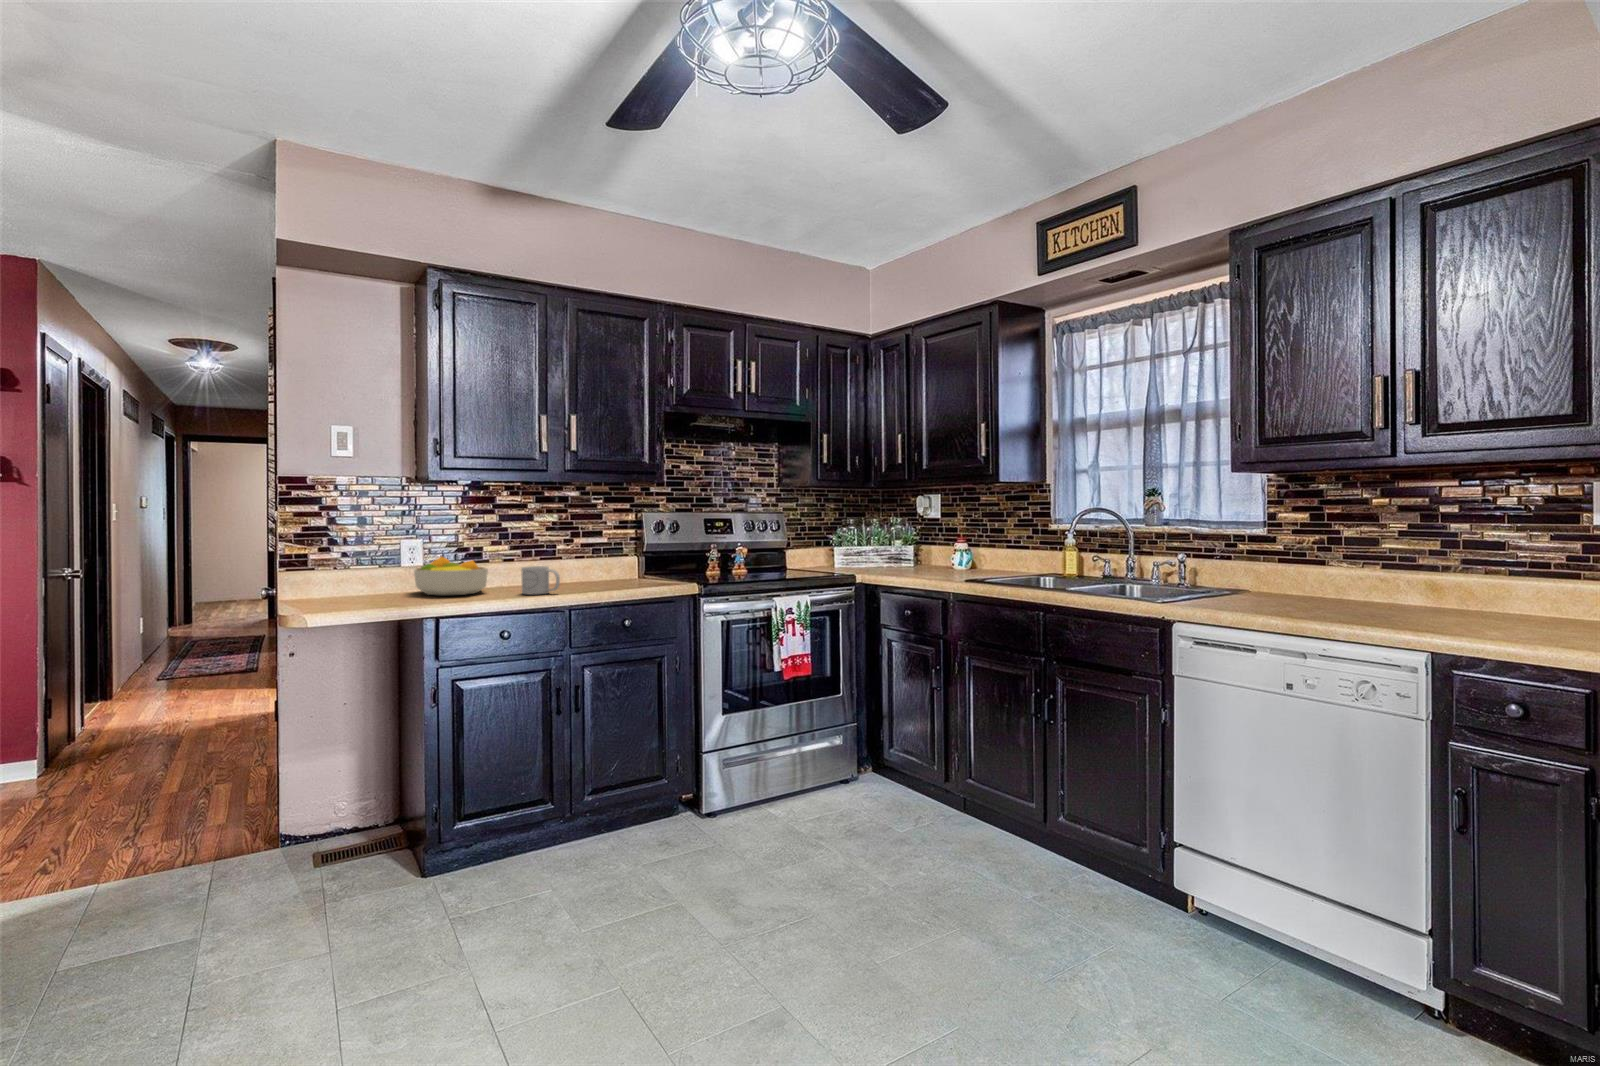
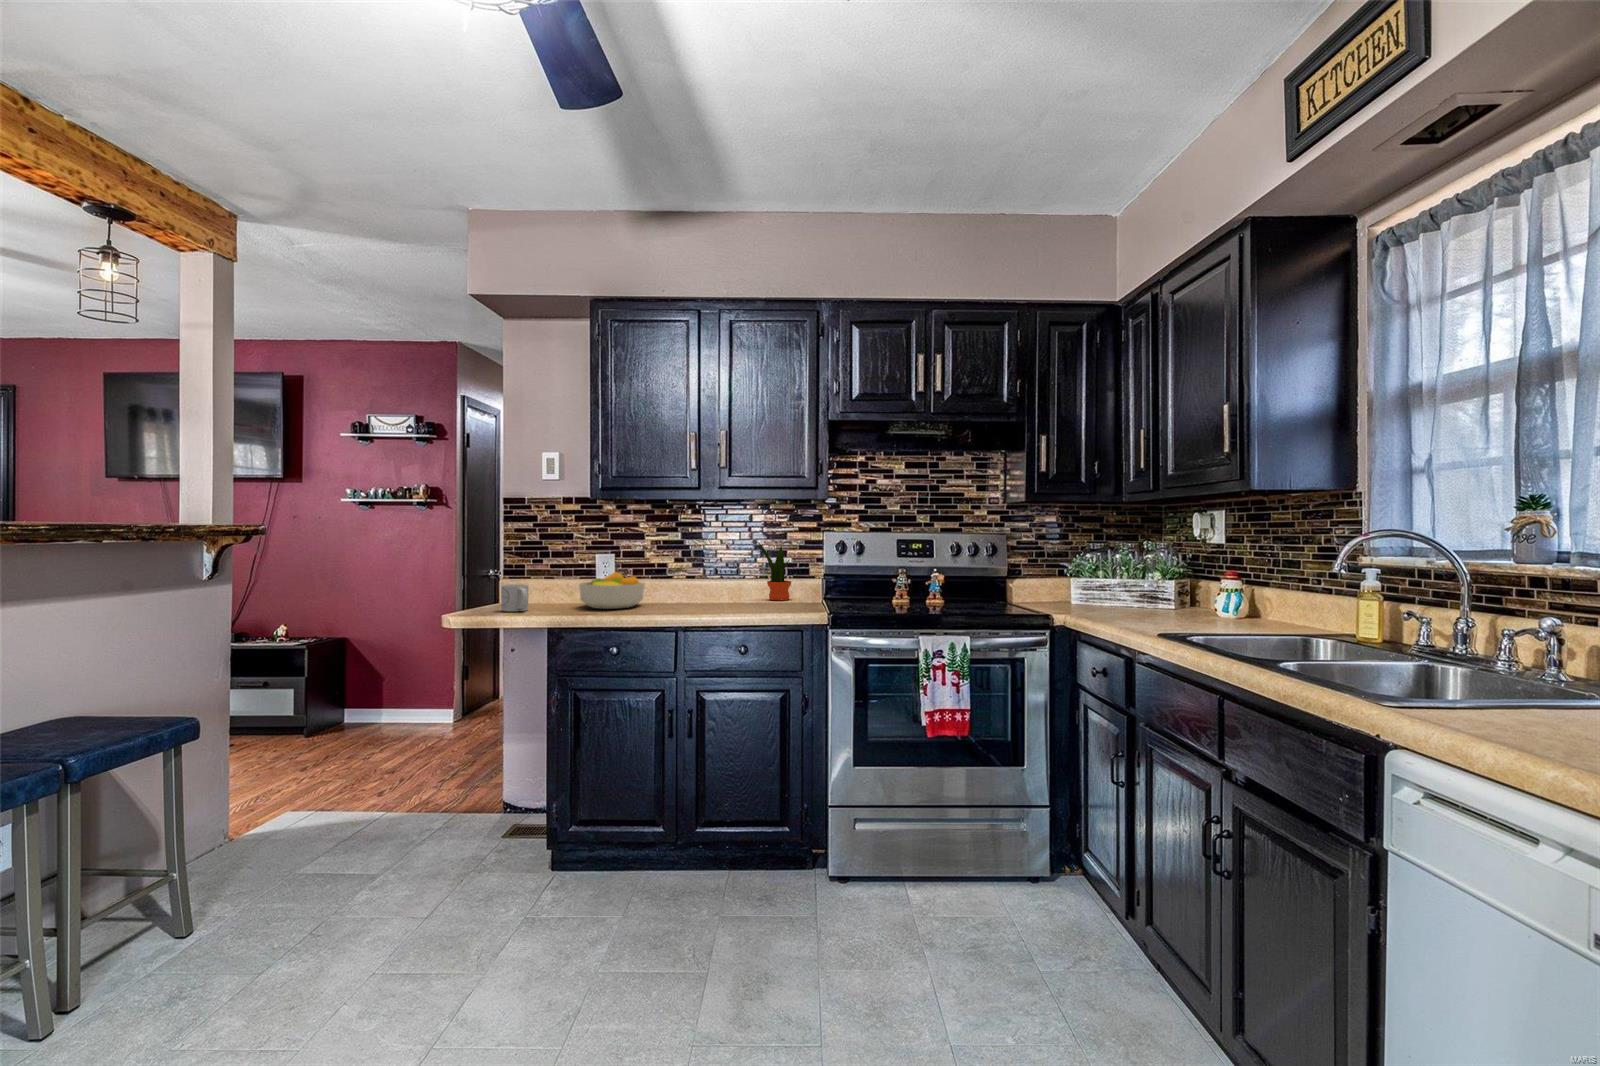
potted plant: none [582,522,615,578] -> present [758,542,791,600]
mug: present [521,566,560,595] -> present [501,584,529,612]

